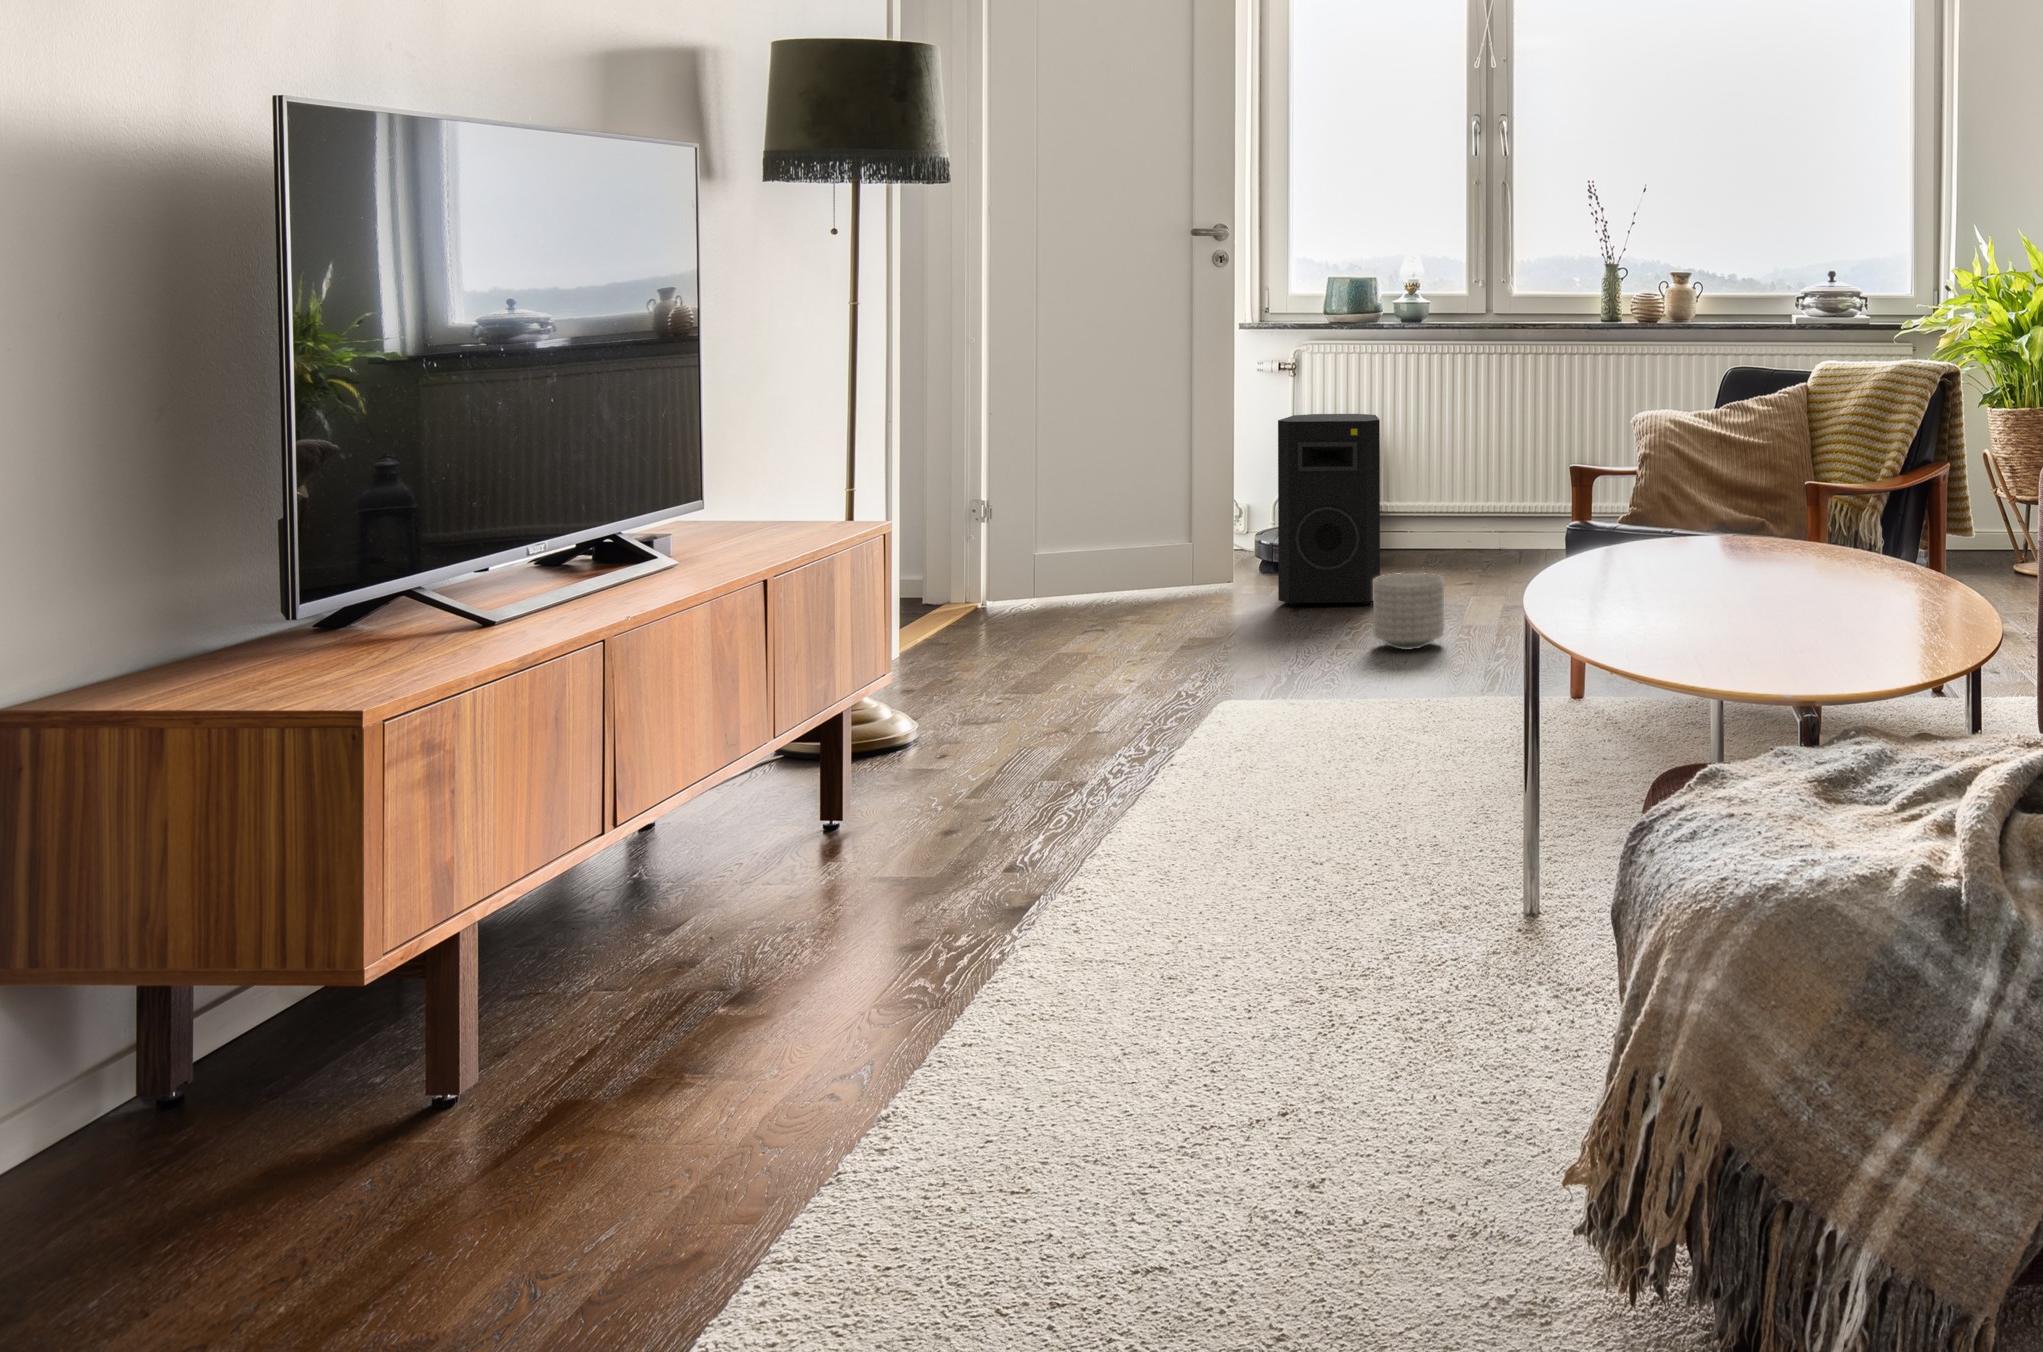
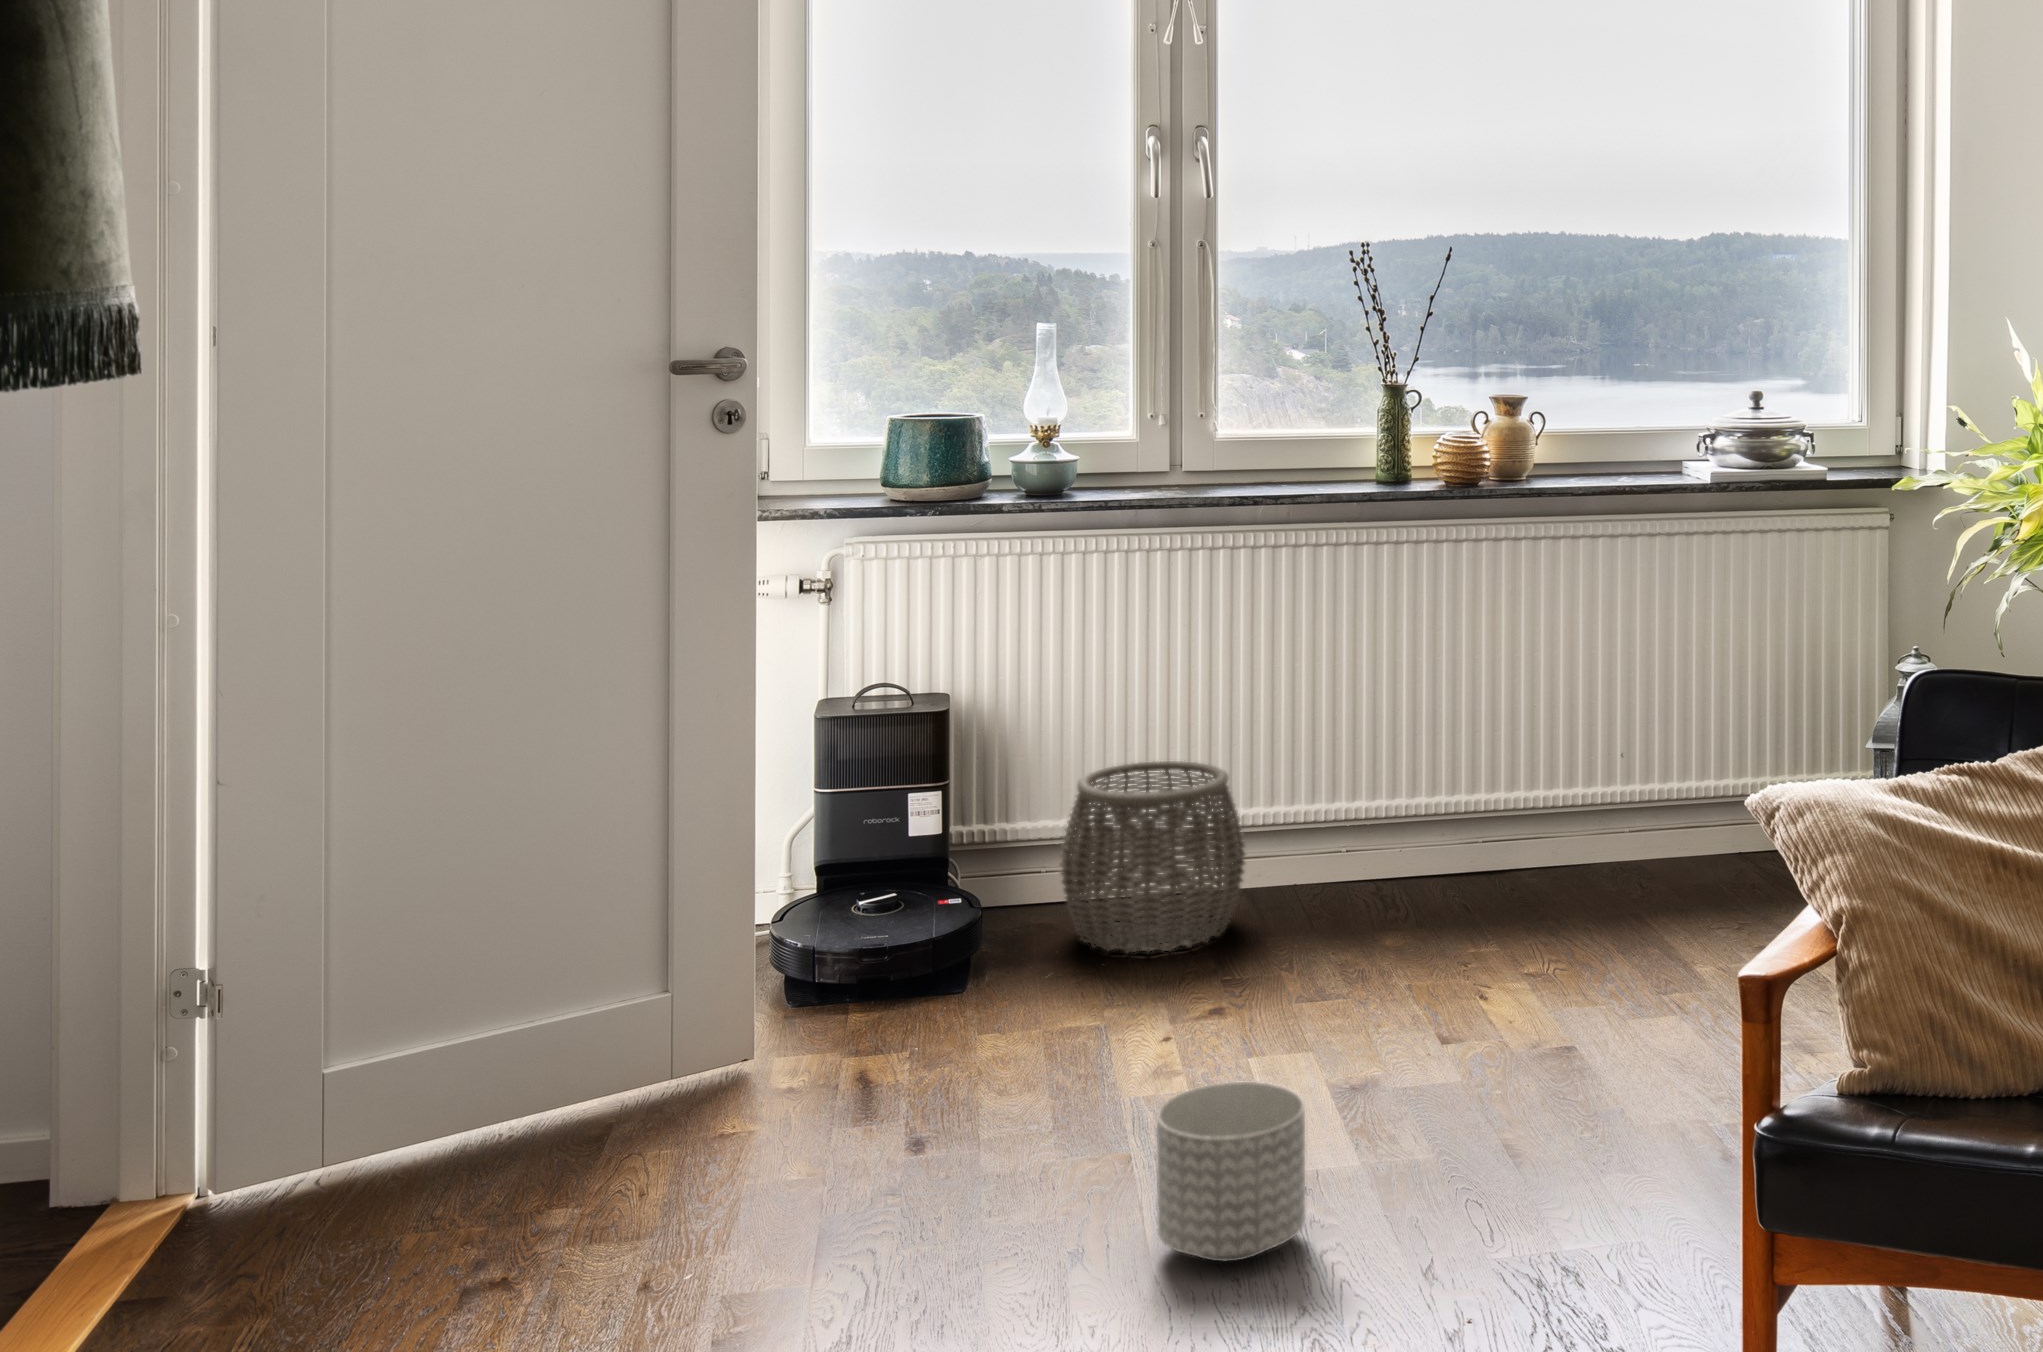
speaker: present [1278,414,1380,605] -> none [878,711,1088,1117]
woven basket: none [1404,469,1505,565] -> present [1060,761,1245,953]

